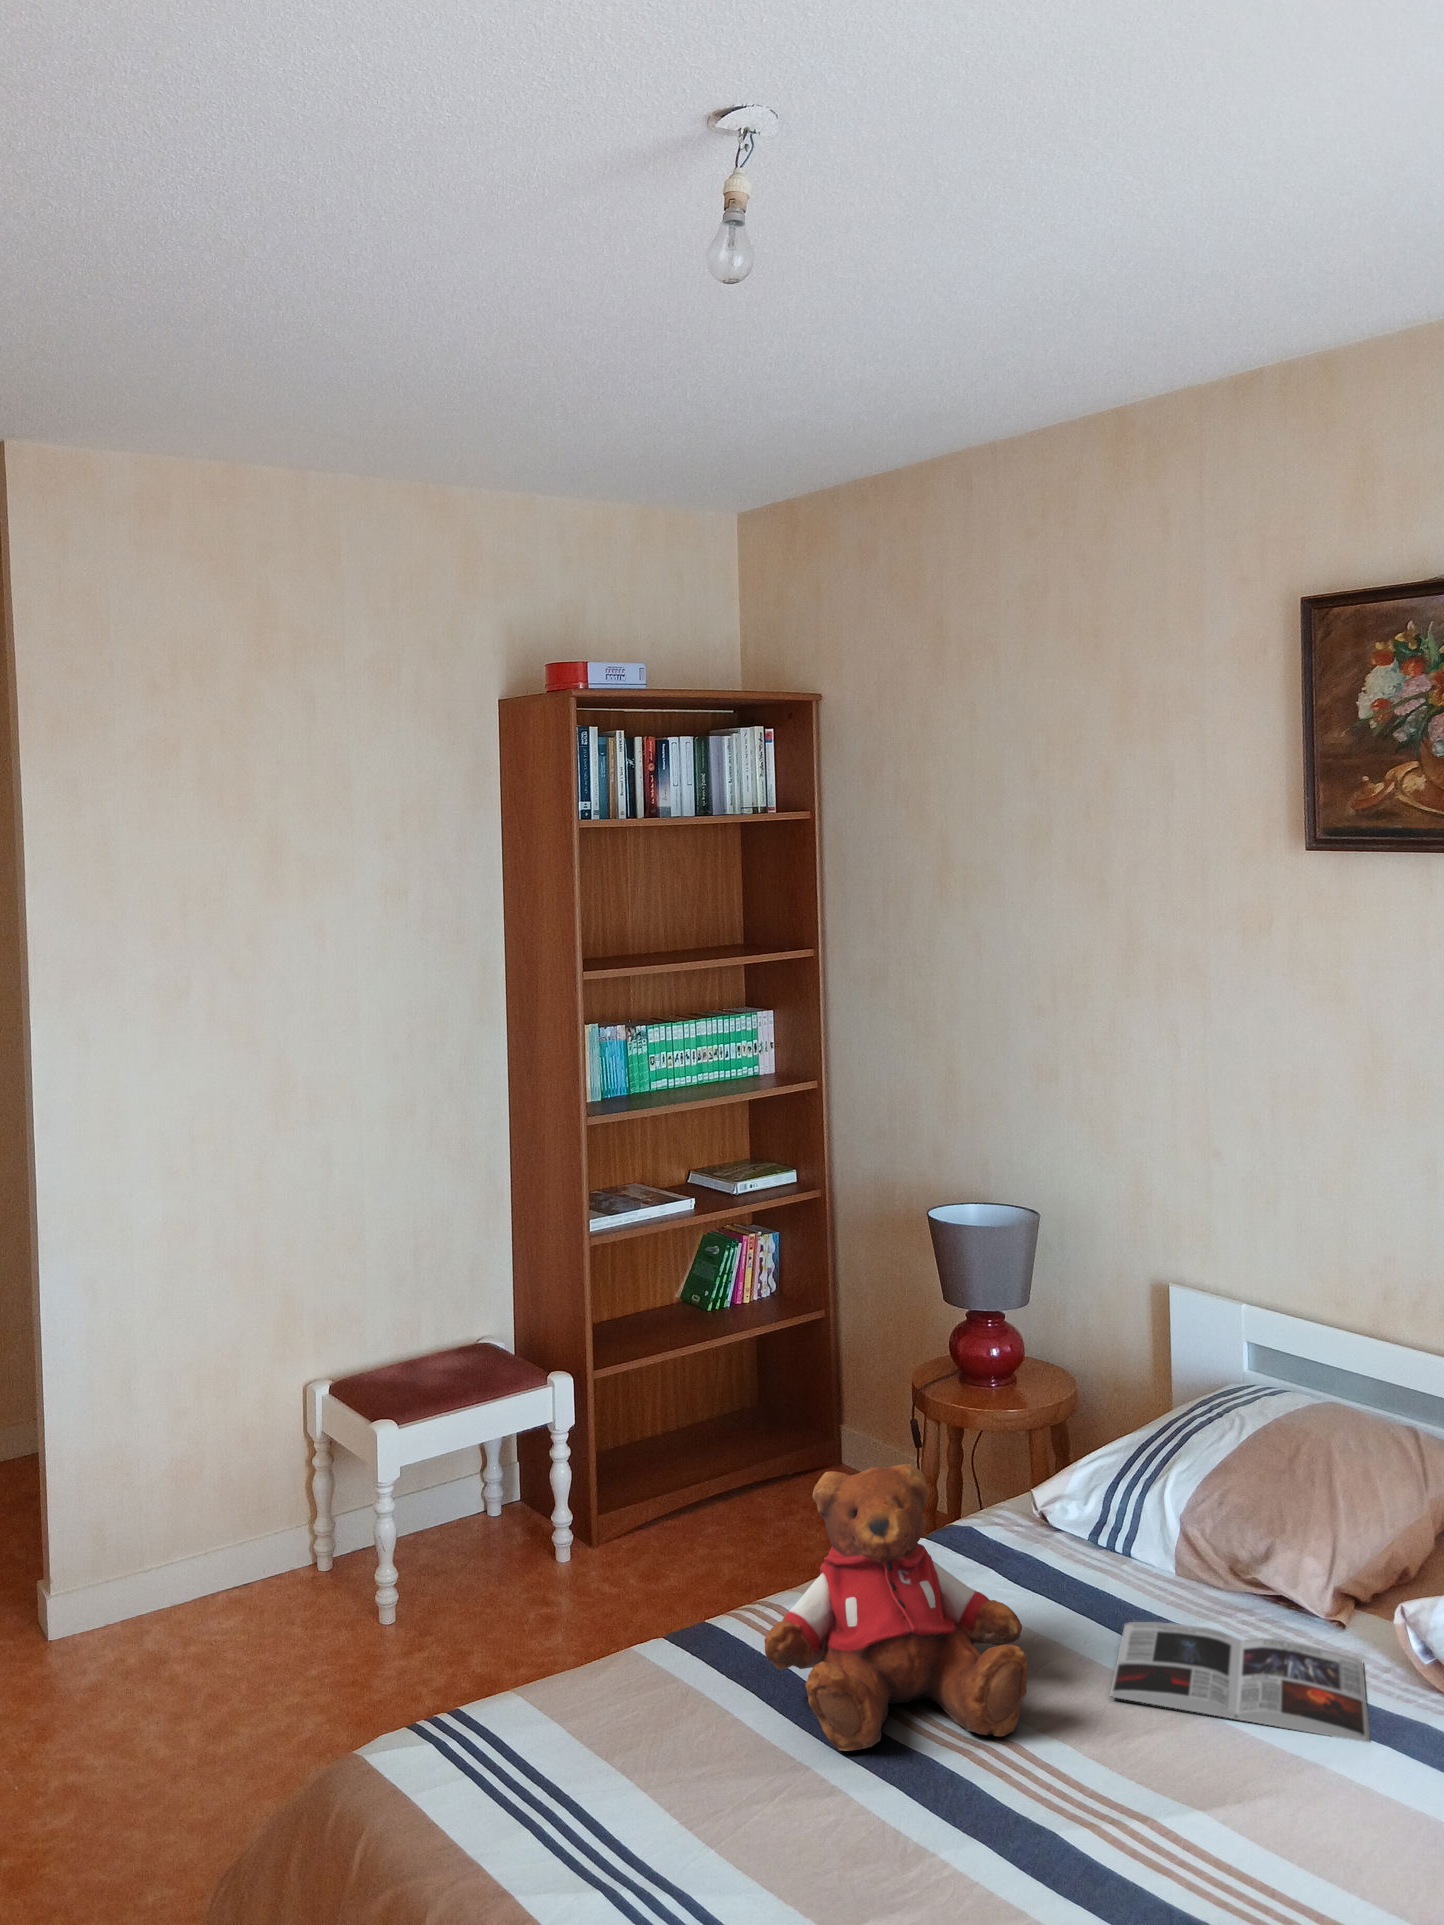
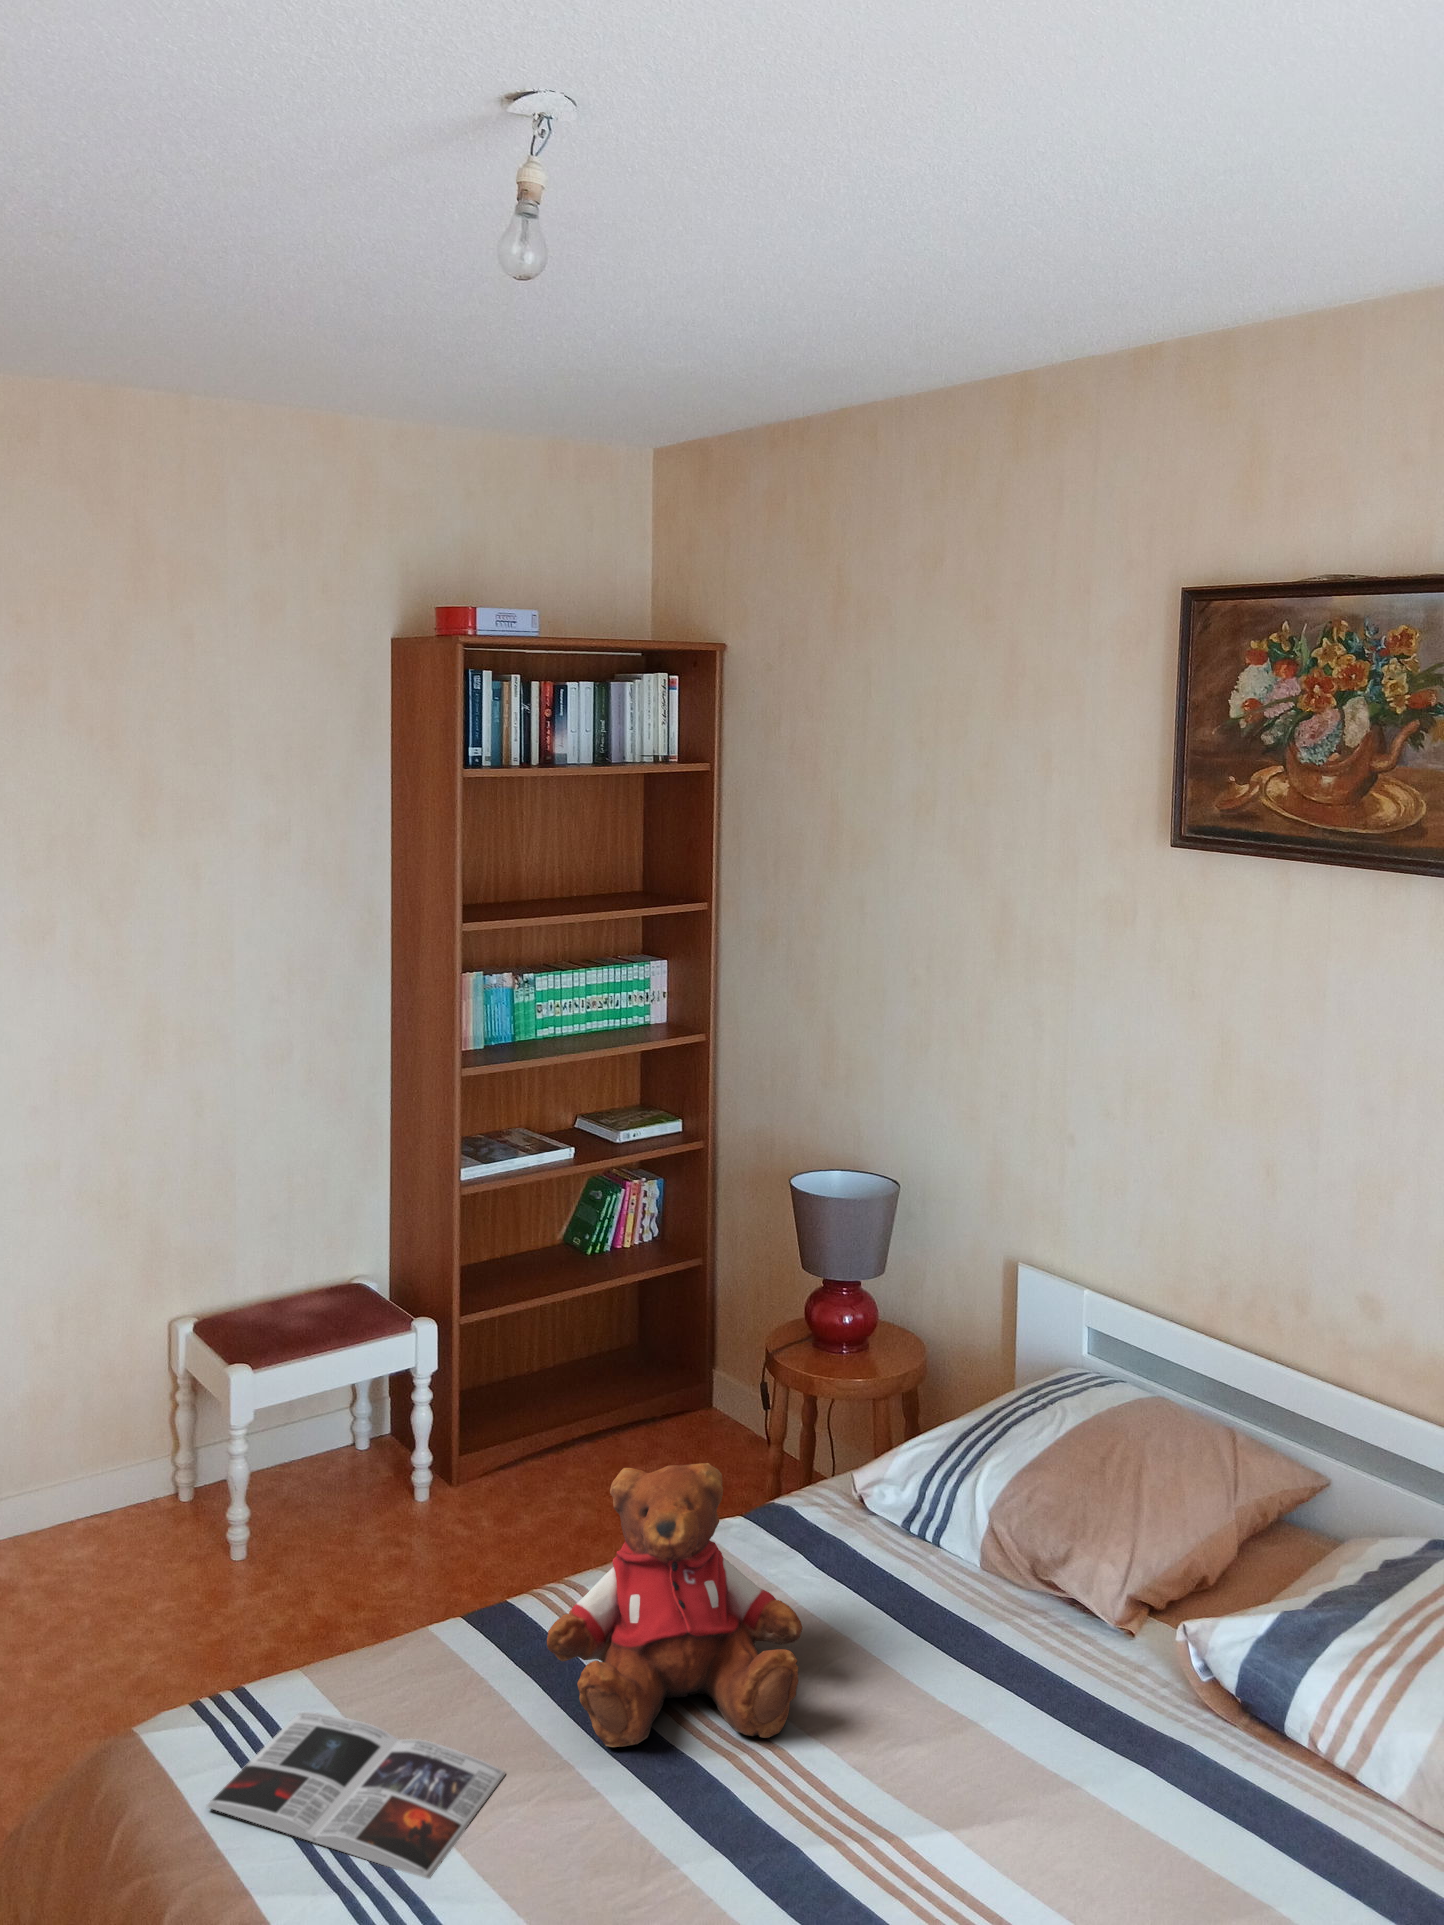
magazine: present [1110,1622,1371,1742] -> present [206,1712,505,1879]

